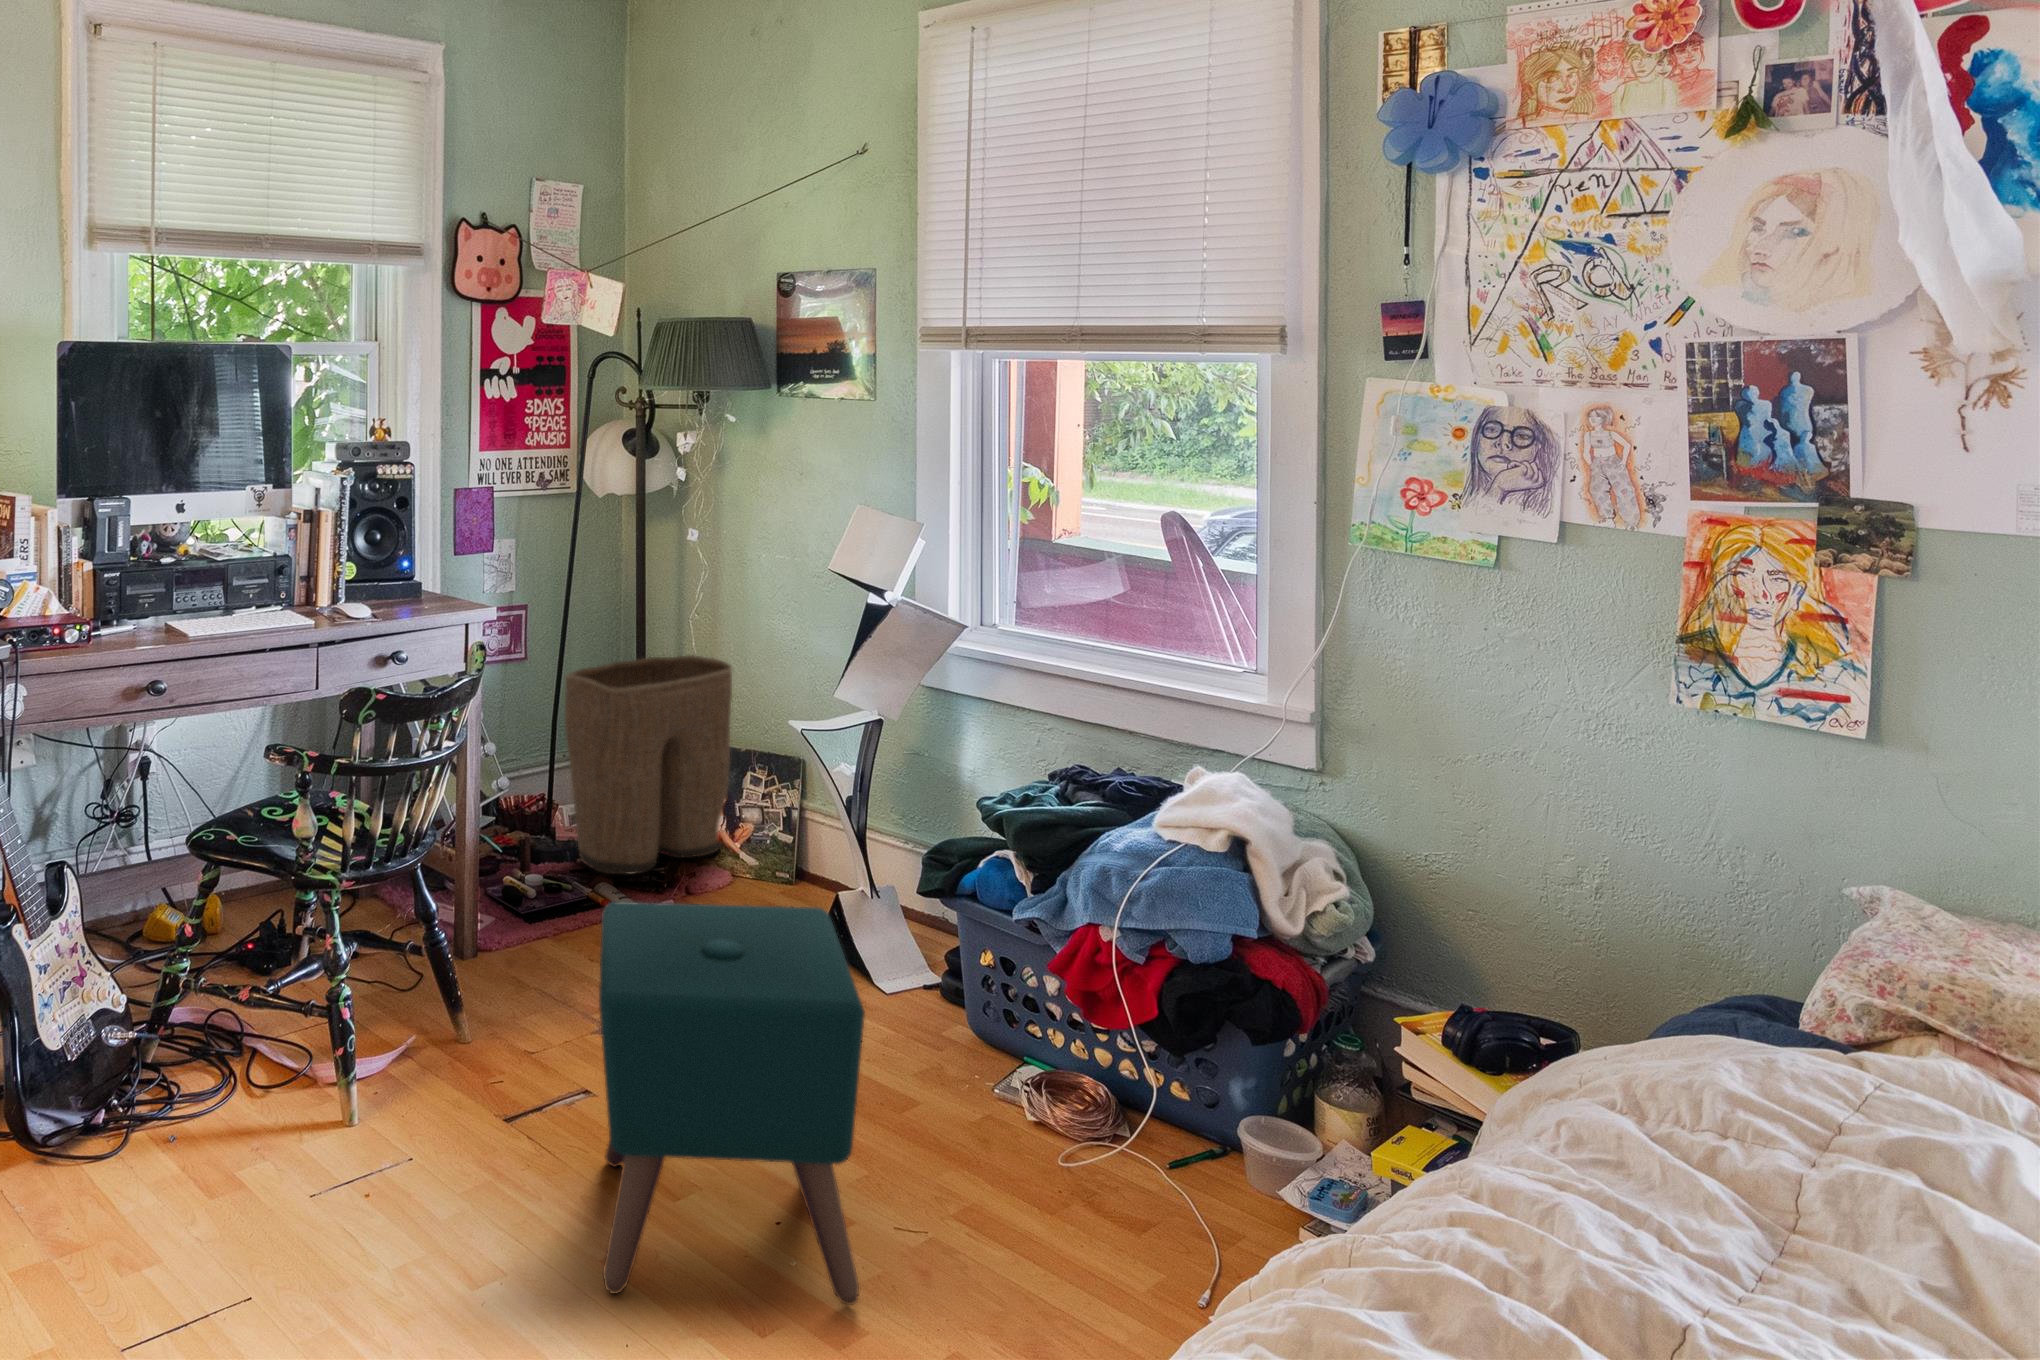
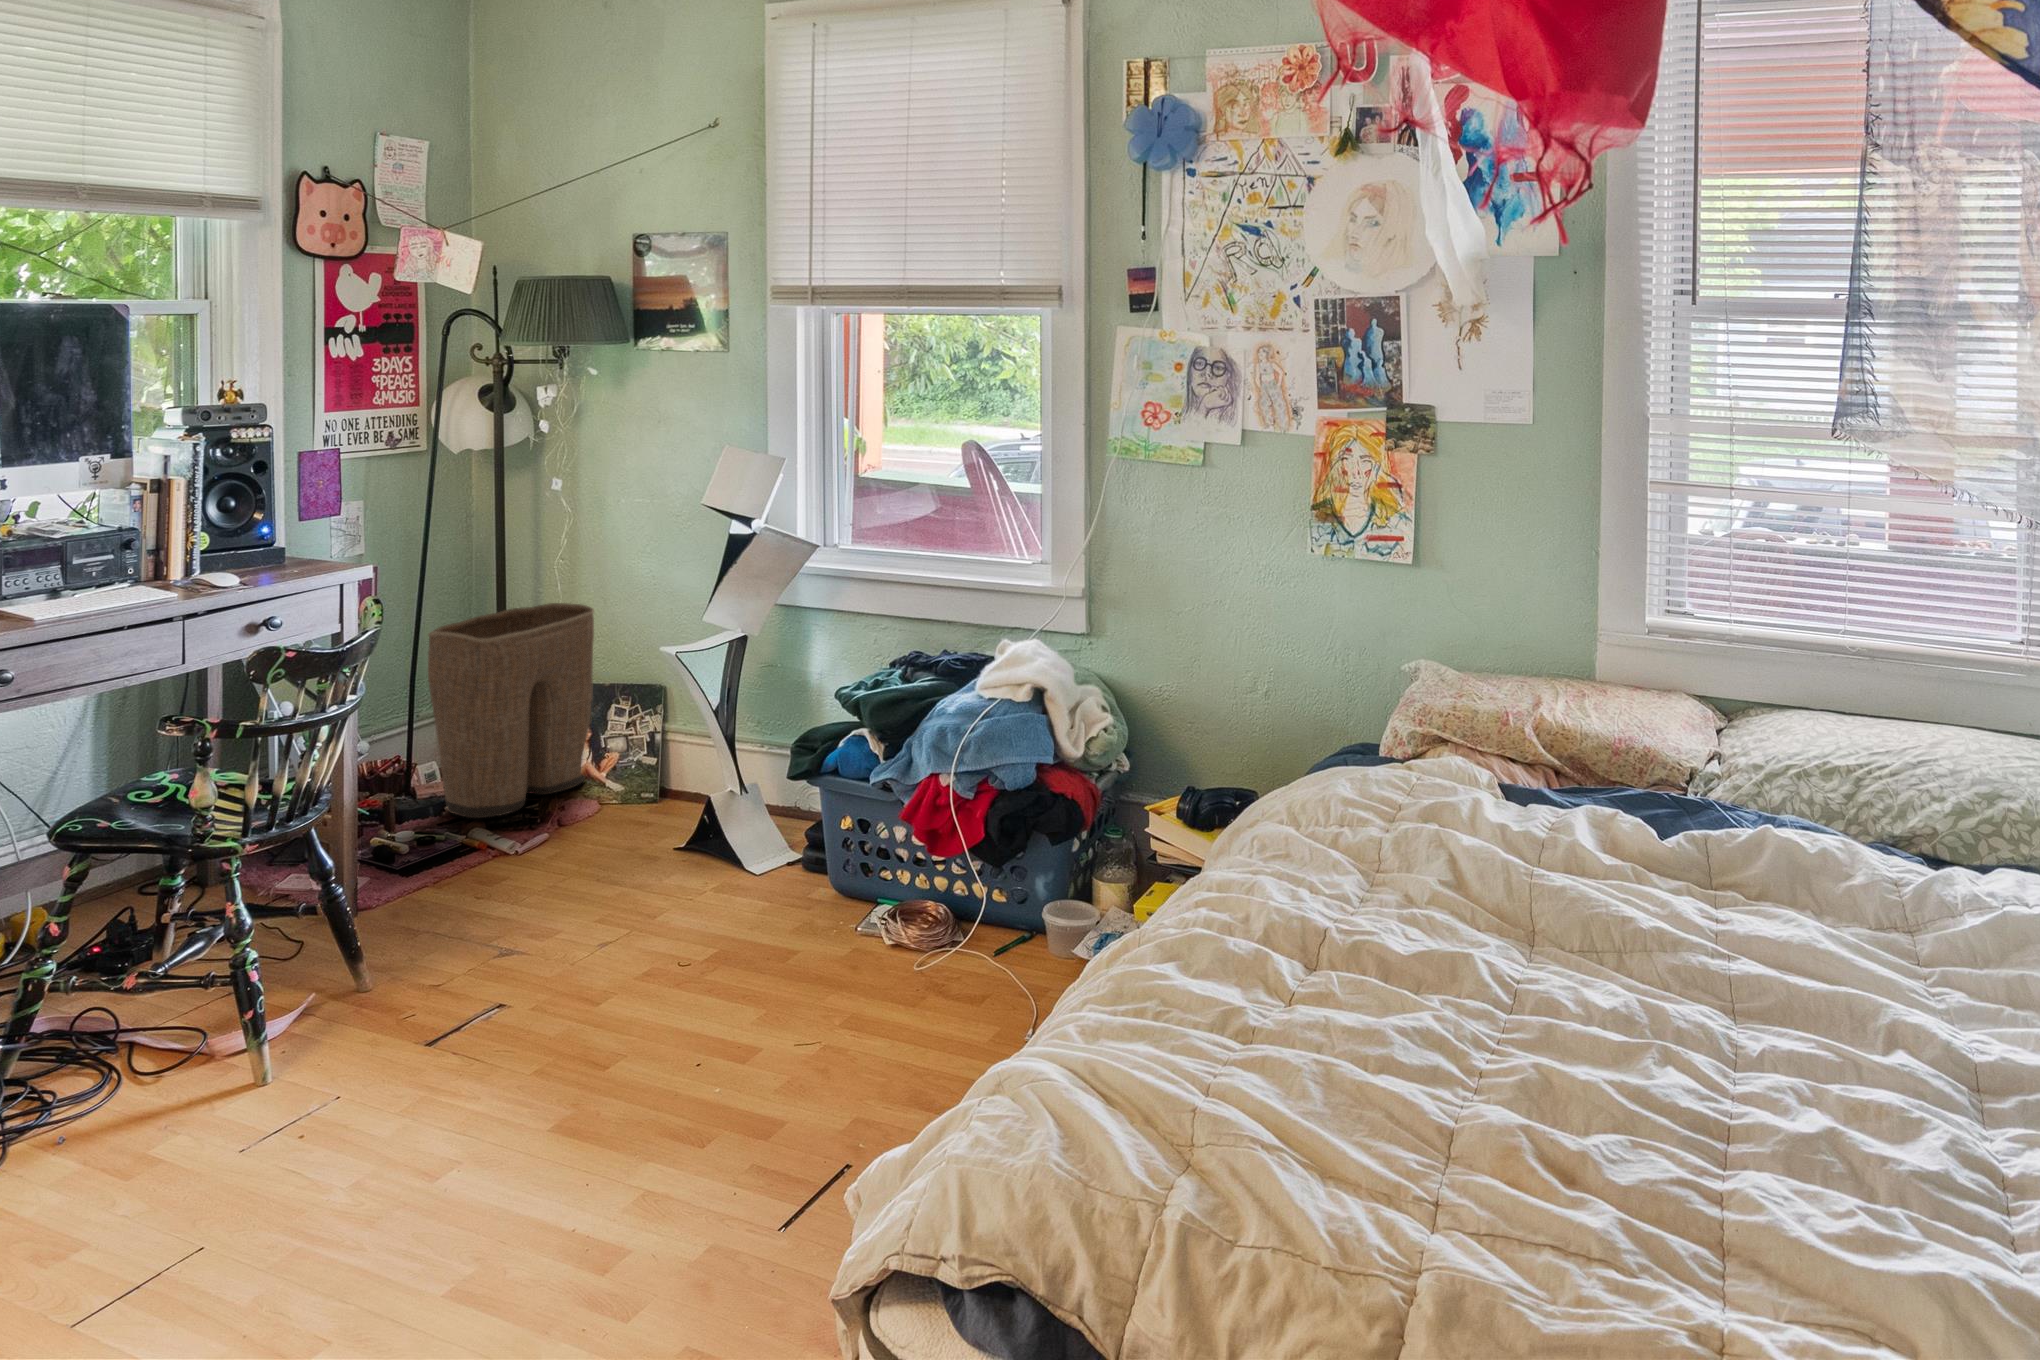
ottoman: present [599,902,865,1305] -> none [529,788,780,1144]

